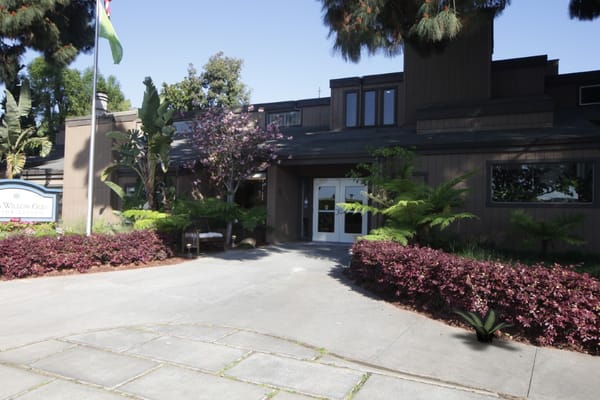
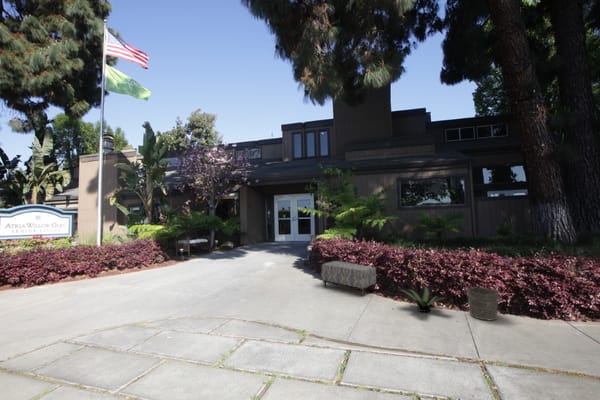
bench: none [360,271,431,318] -> present [321,261,376,296]
bucket: none [543,315,589,359] -> present [467,287,499,321]

